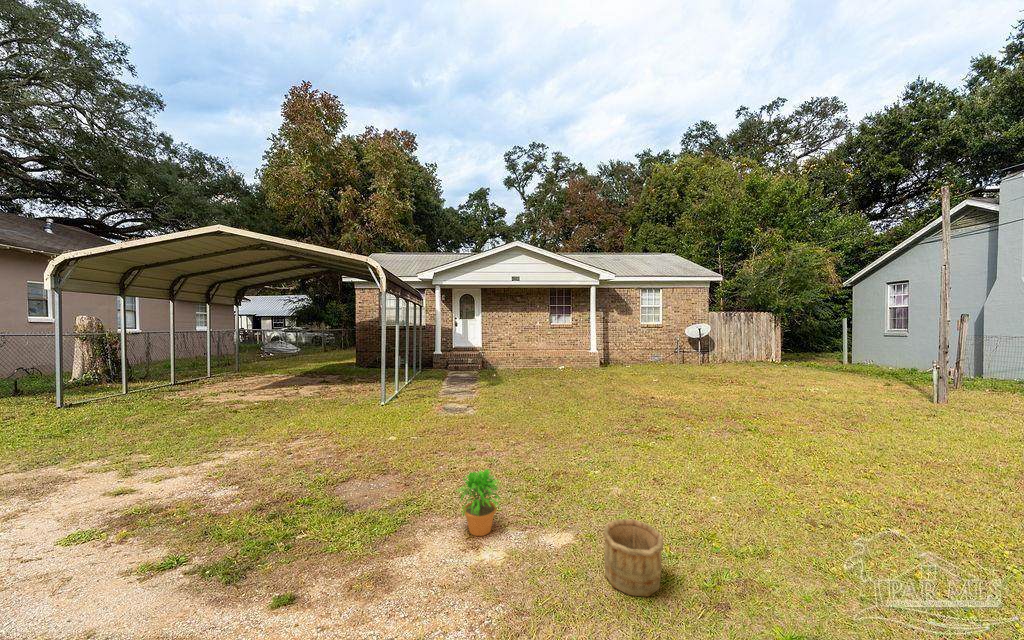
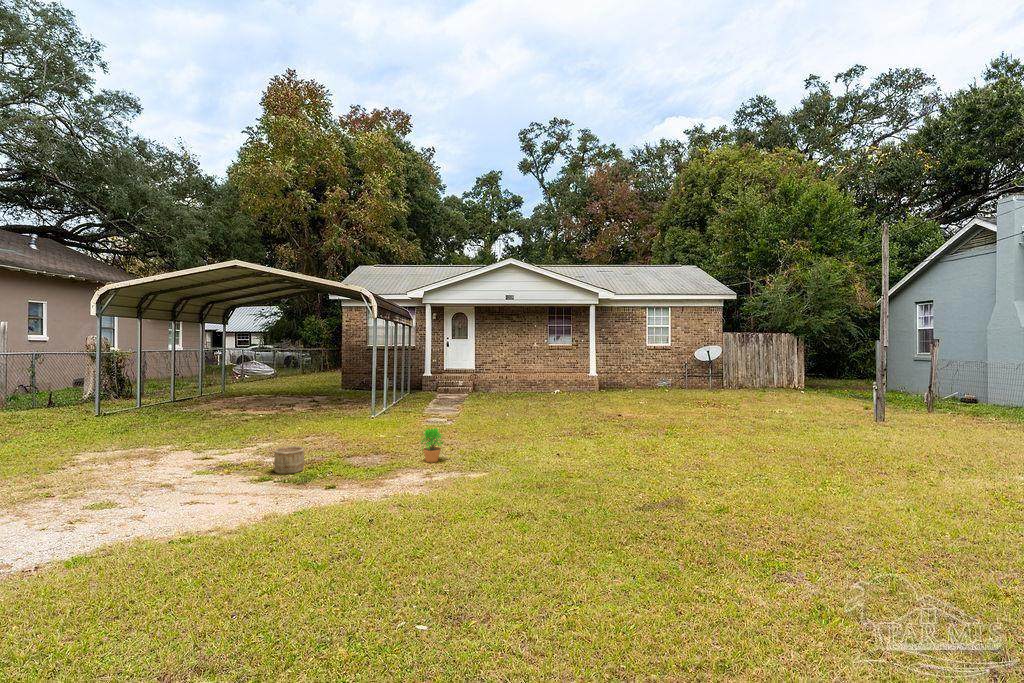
wooden bucket: present [603,519,664,597] -> present [274,446,305,474]

